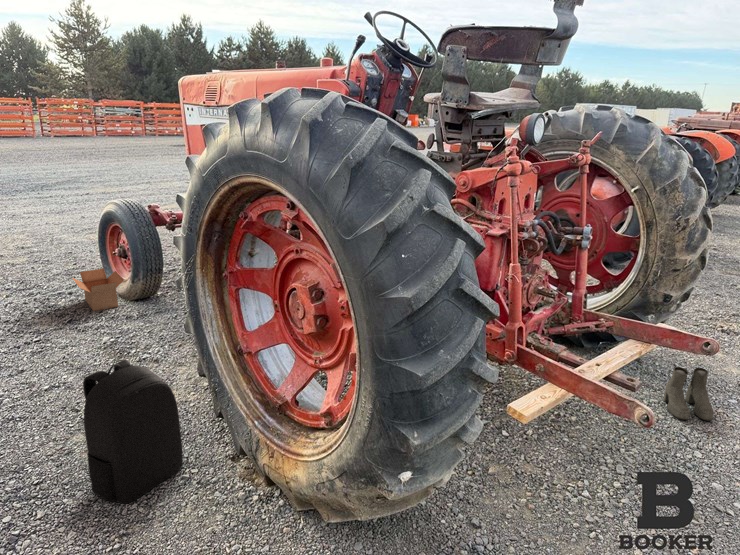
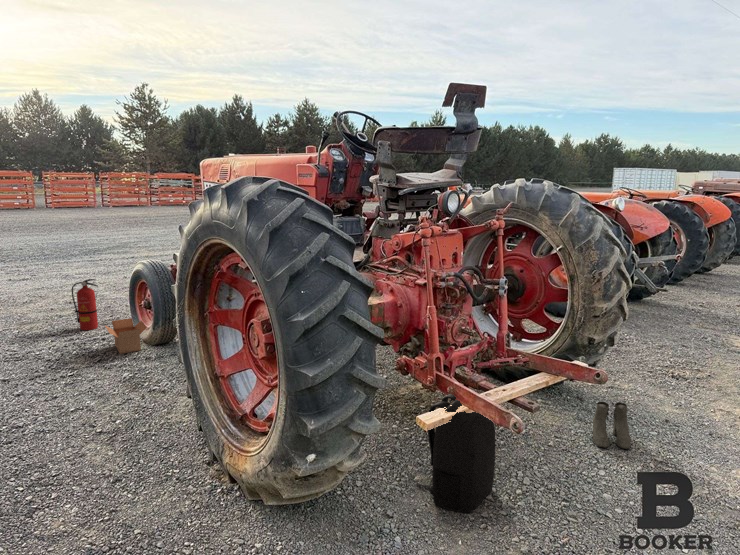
fire extinguisher: none [26,222,61,282] -> present [72,279,98,330]
backpack: present [83,360,183,503] -> present [417,394,495,513]

